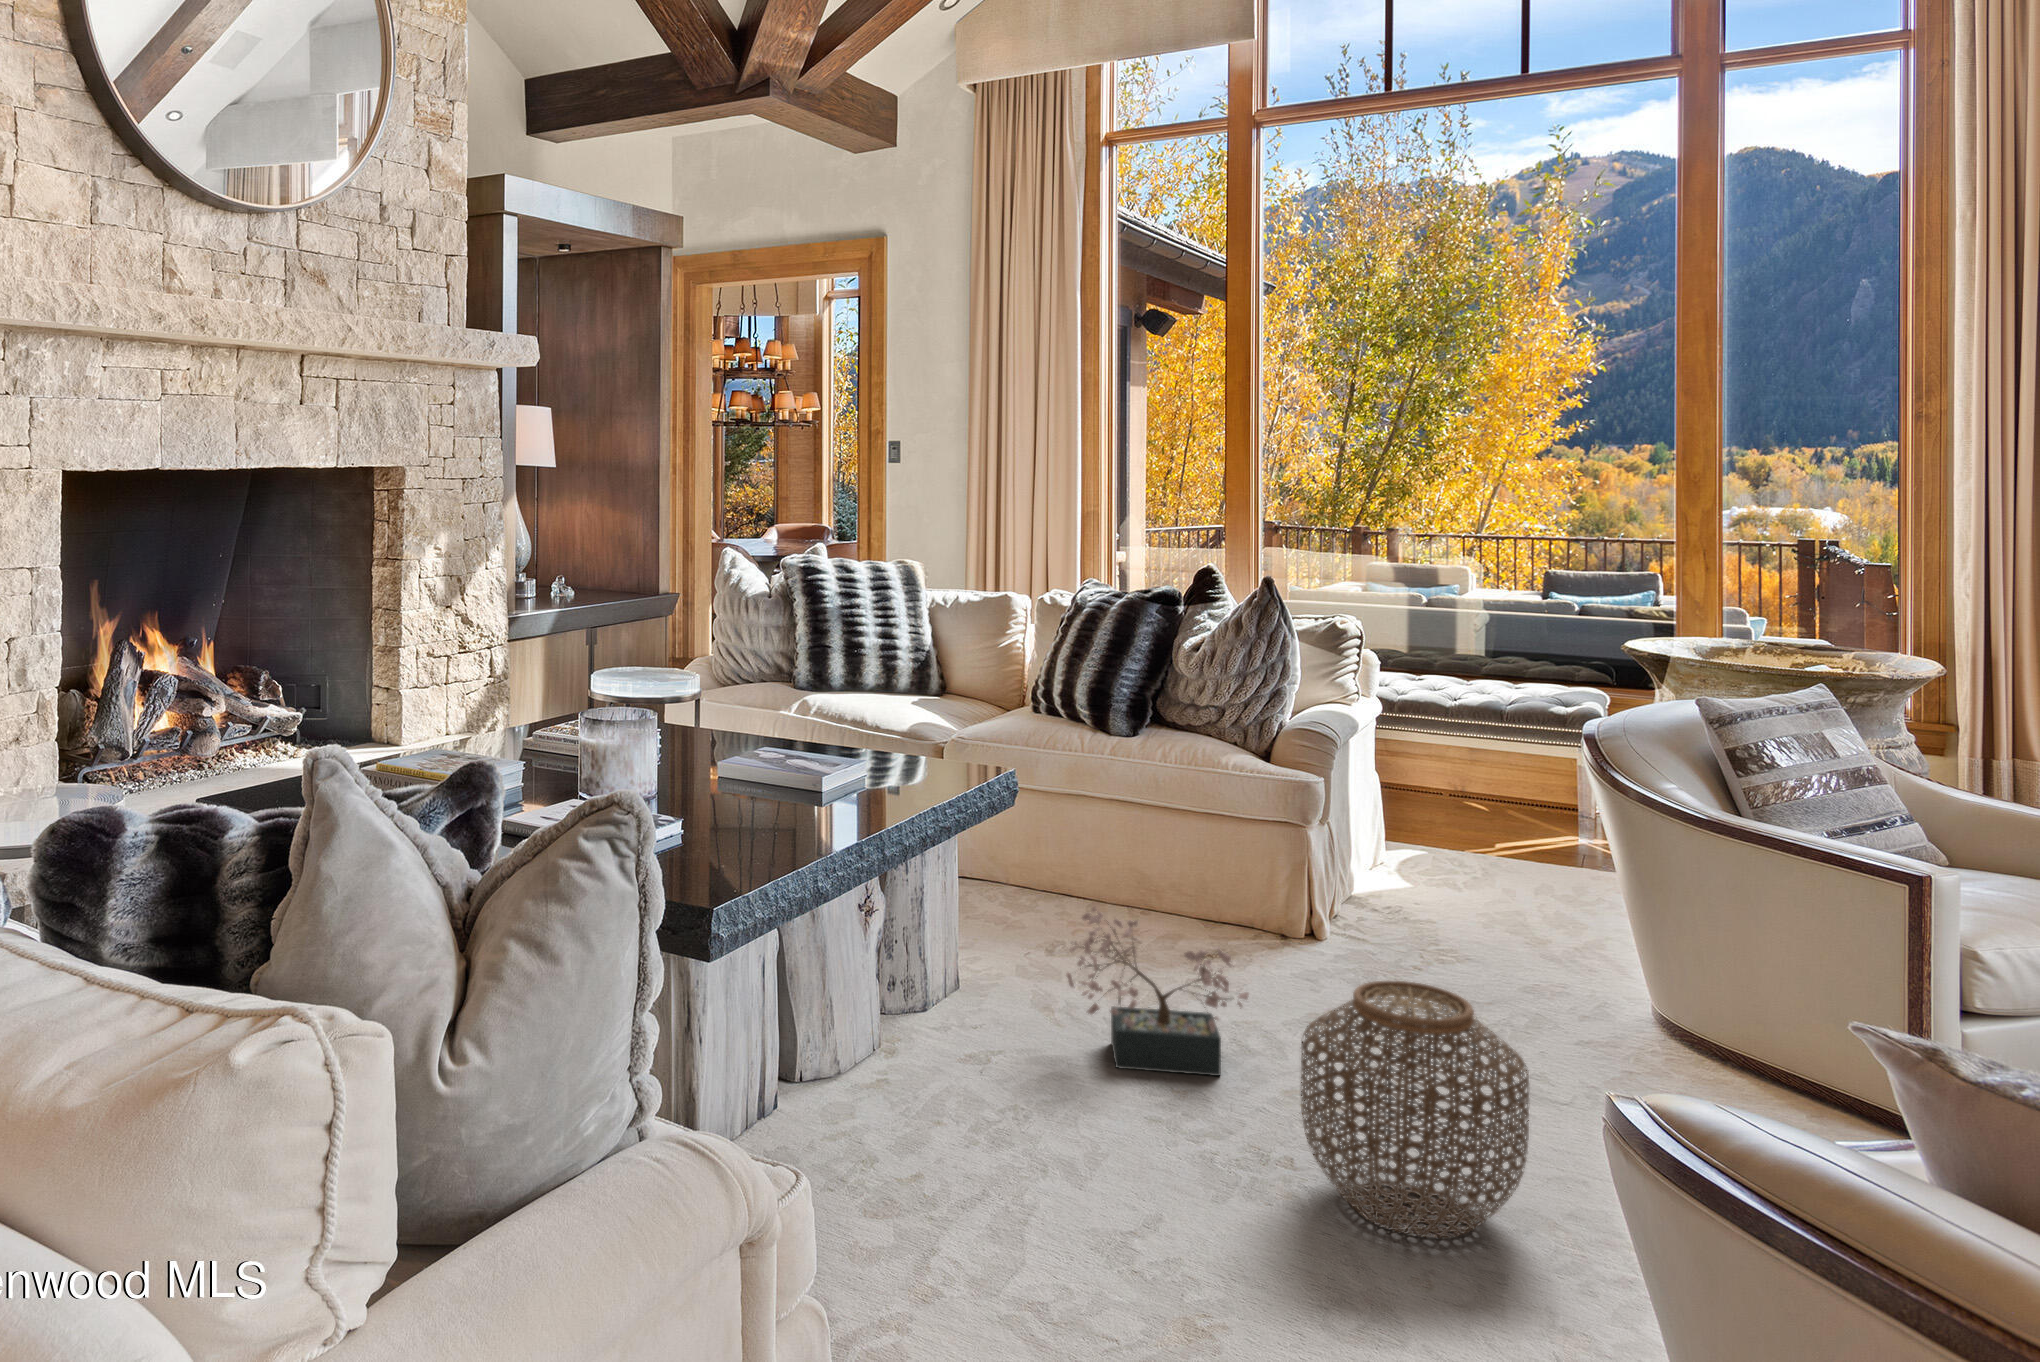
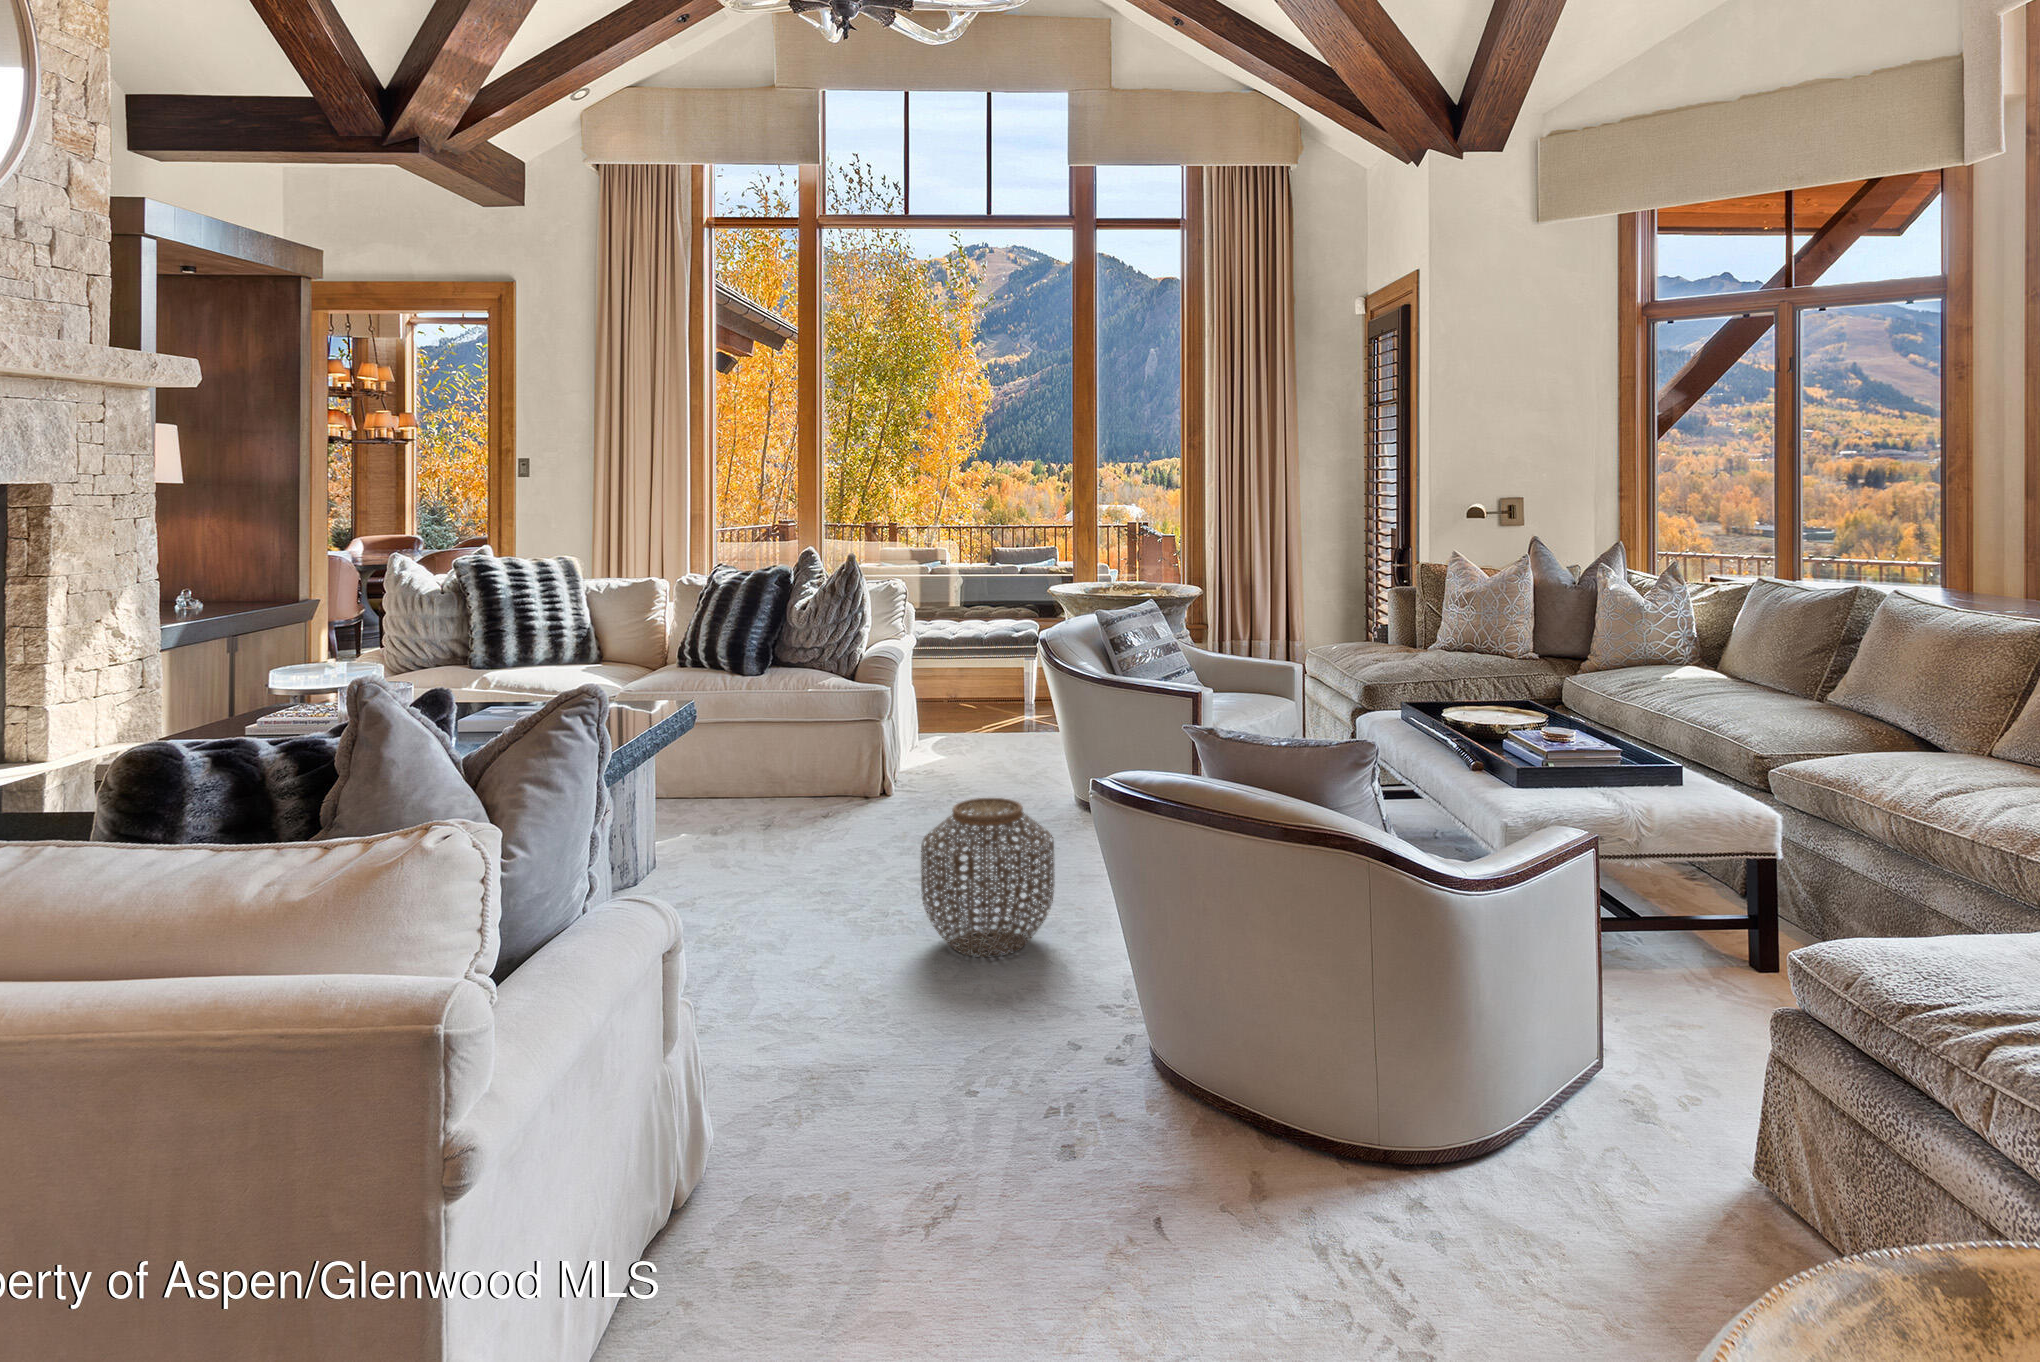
decorative plant: present [1067,907,1249,1076] -> none [745,793,874,906]

